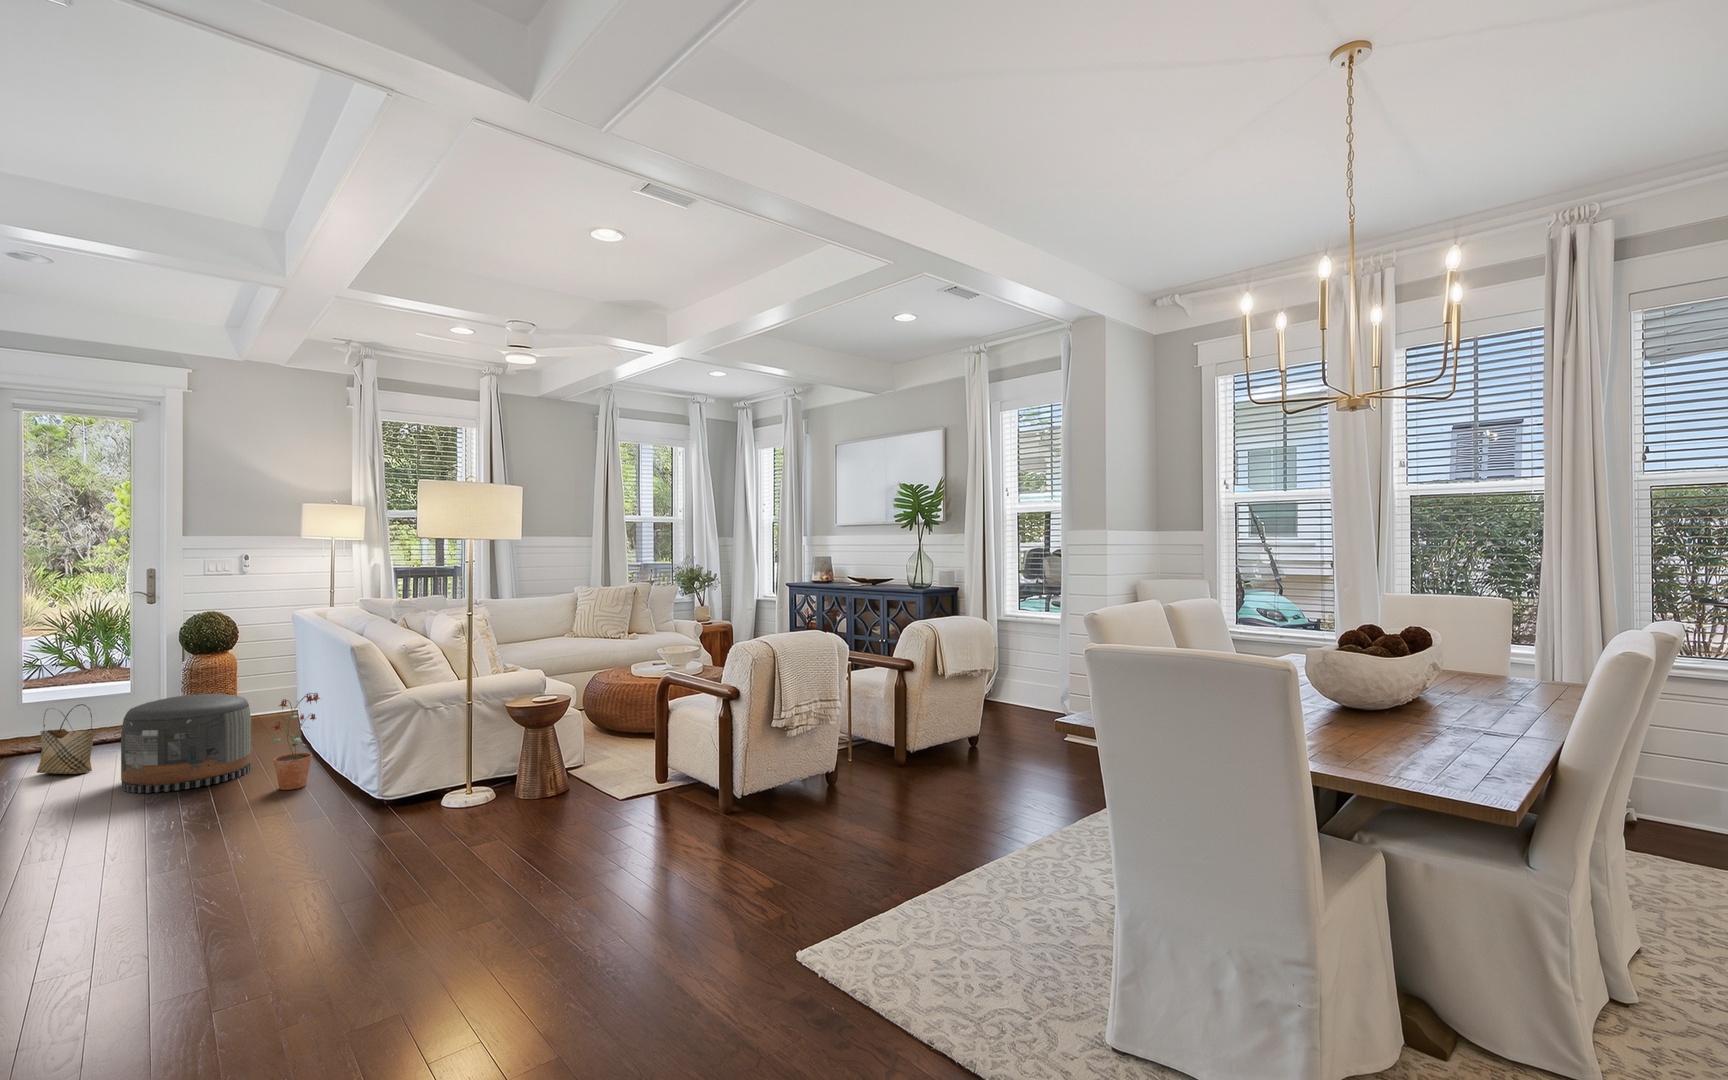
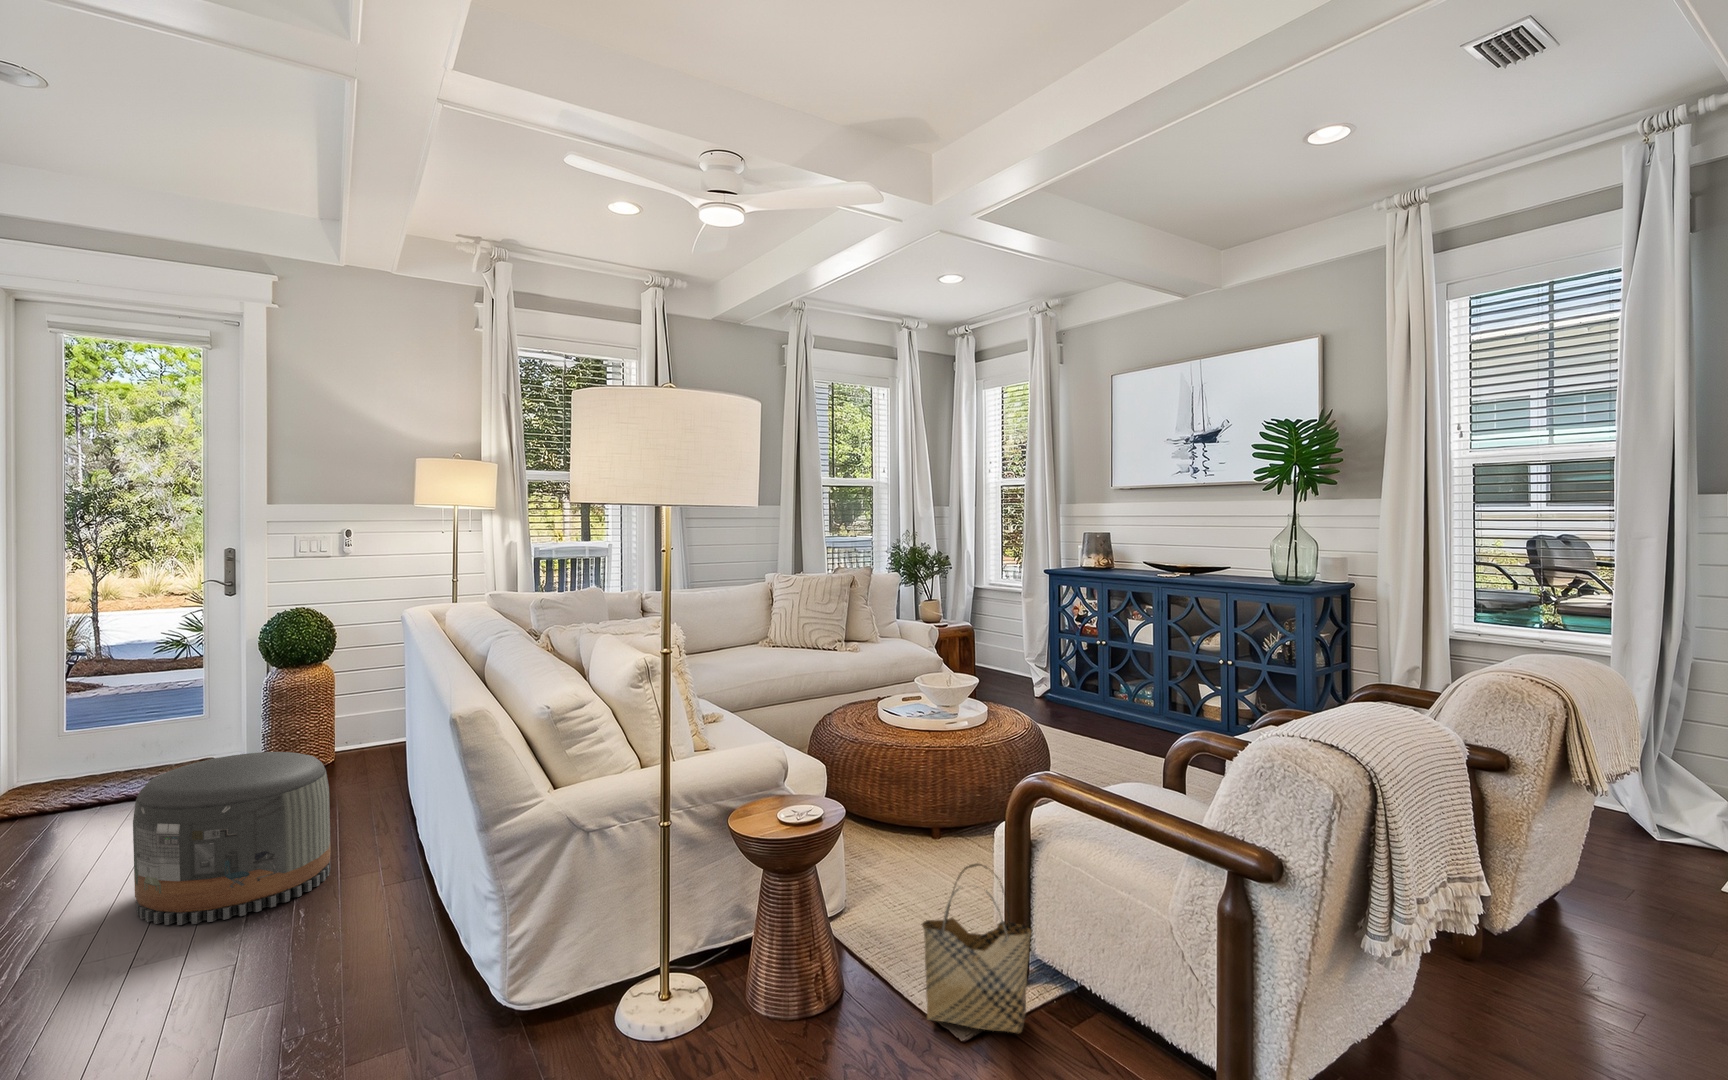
potted plant: present [270,693,320,790] -> none [338,769,423,936]
woven basket: present [37,704,96,774] -> present [922,863,1031,1033]

